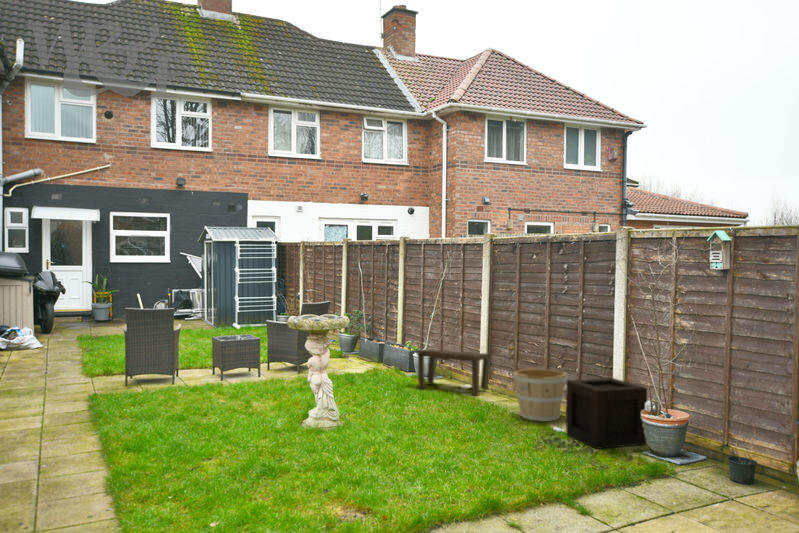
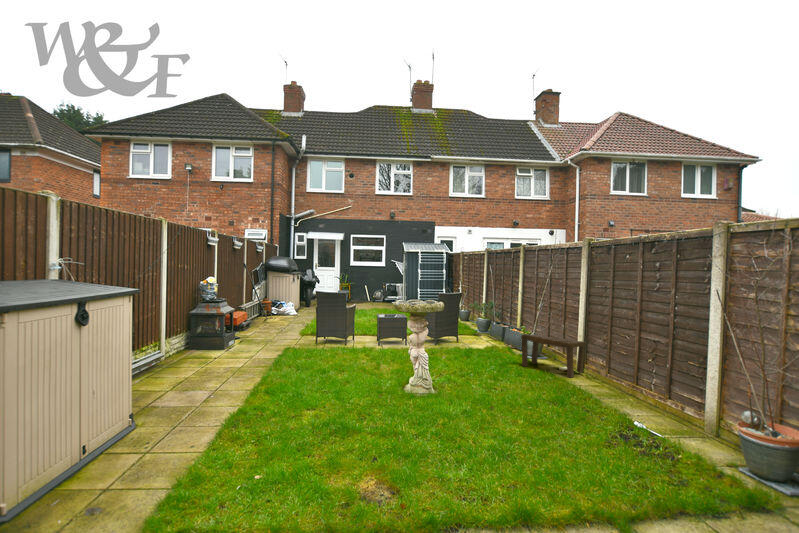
wooden bucket: present [513,368,568,422] -> none [598,358,657,413]
wooden crate: present [566,378,647,449] -> none [649,377,748,458]

